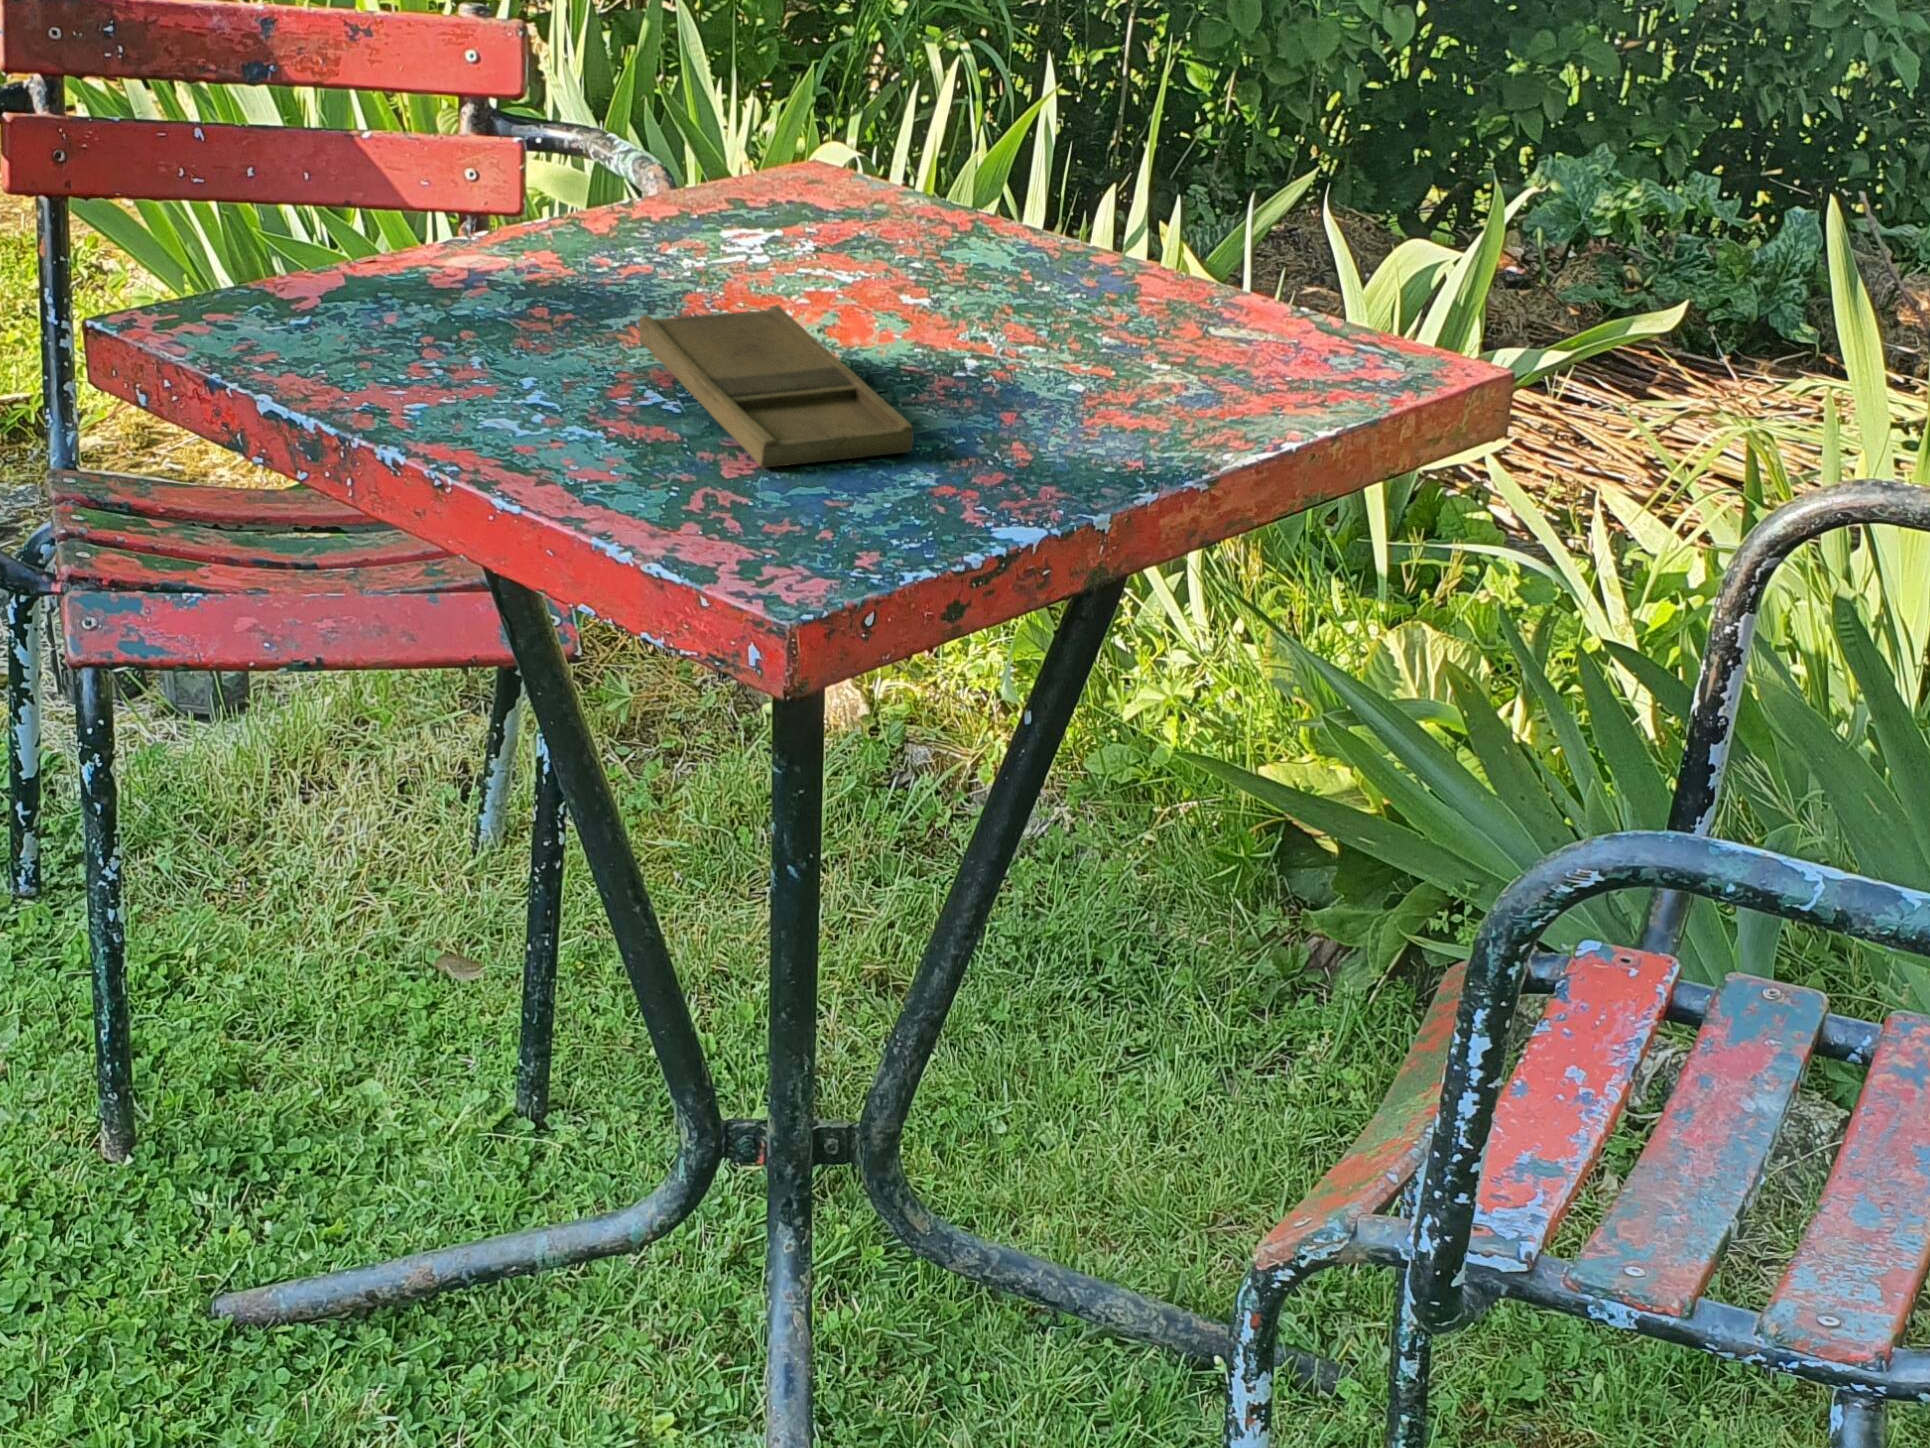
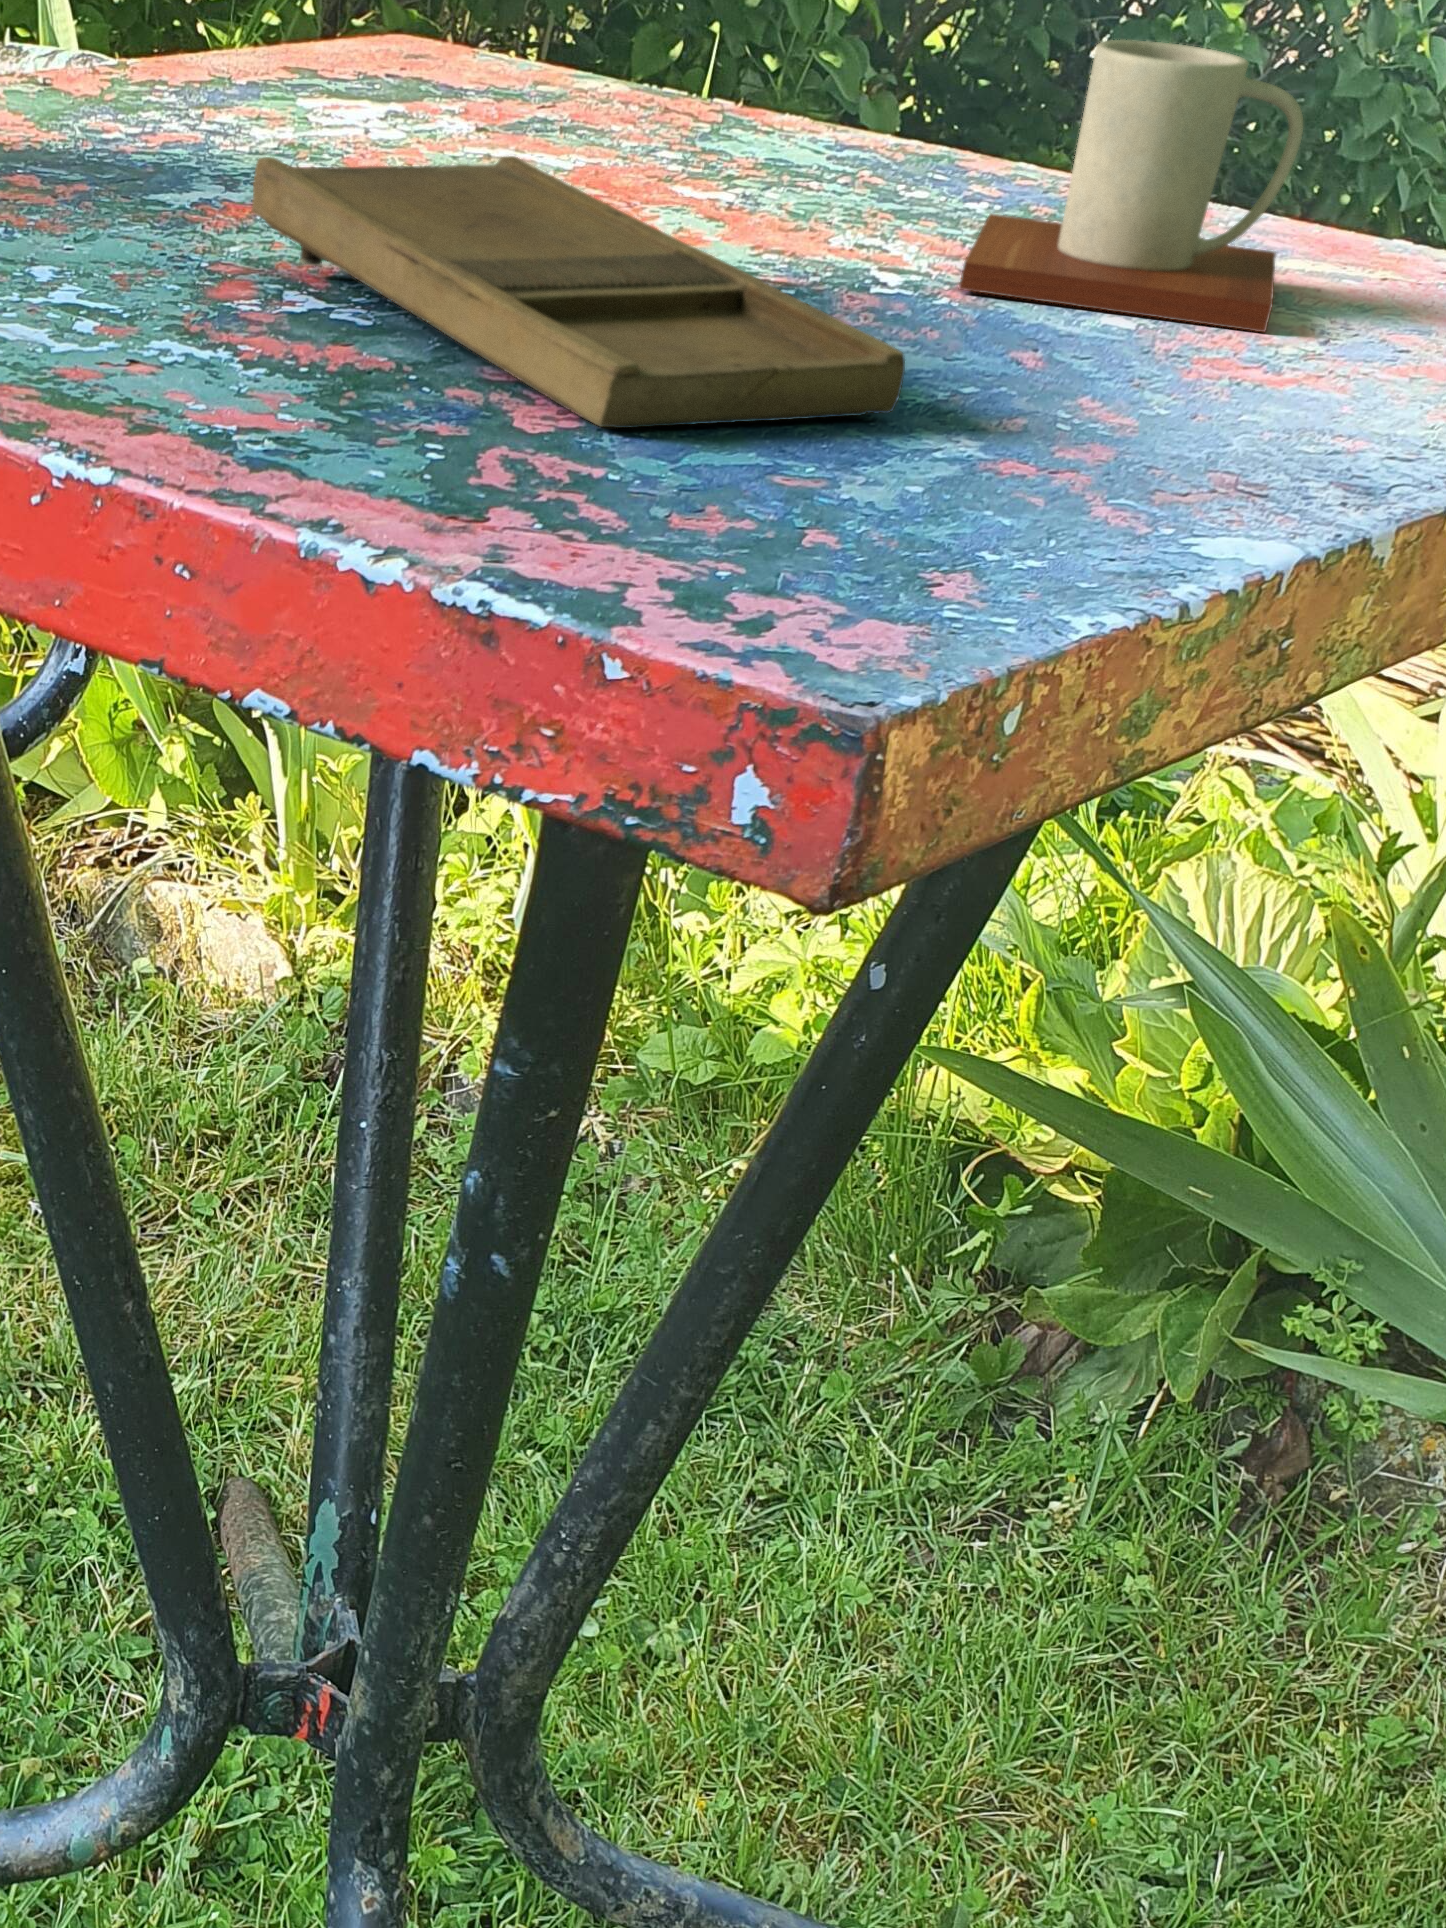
mug: none [1014,233,1197,385] -> present [958,40,1303,333]

